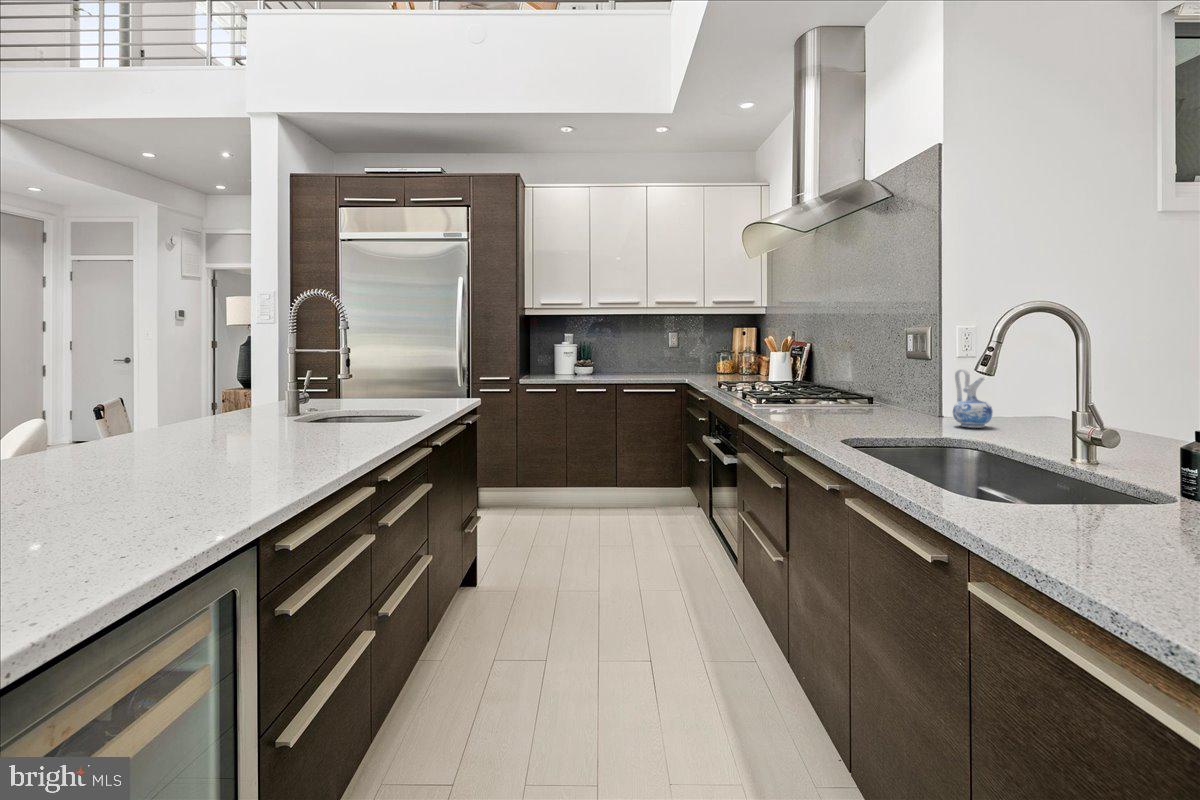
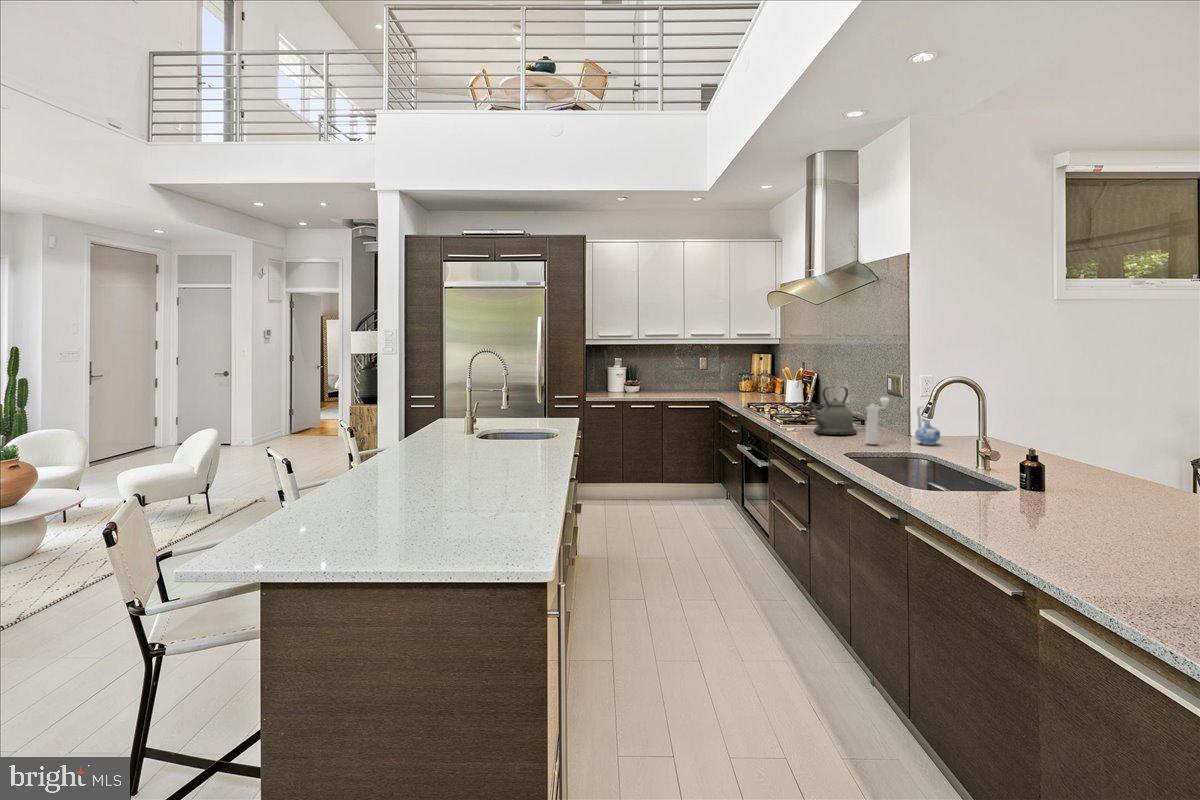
kettle: none [793,346,862,416] -> present [811,387,857,435]
pepper mill: none [876,357,913,428] -> present [865,397,889,444]

